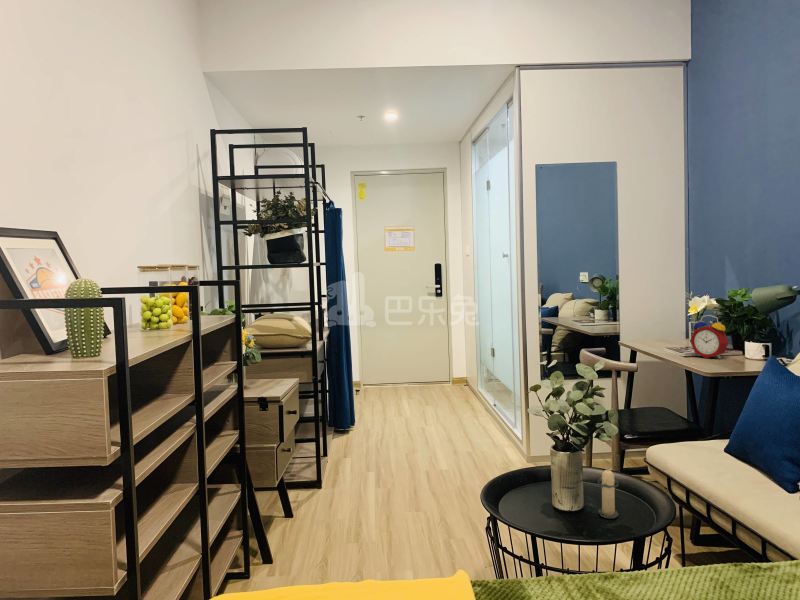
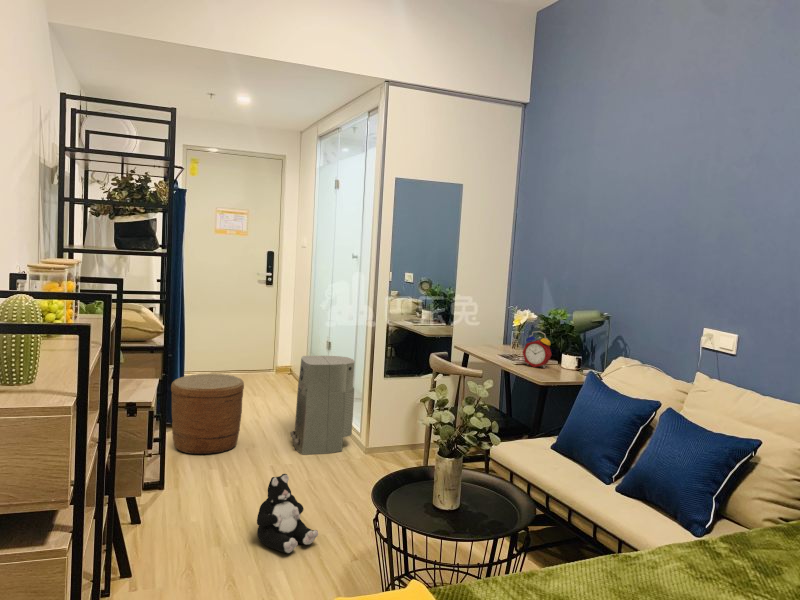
air purifier: none [449,360,512,461] -> present [291,356,355,455]
woven basket: none [333,381,400,458] -> present [171,374,244,454]
candle: present [598,469,618,518] -> none [477,471,499,516]
plush toy: none [389,473,451,554] -> present [257,474,318,553]

